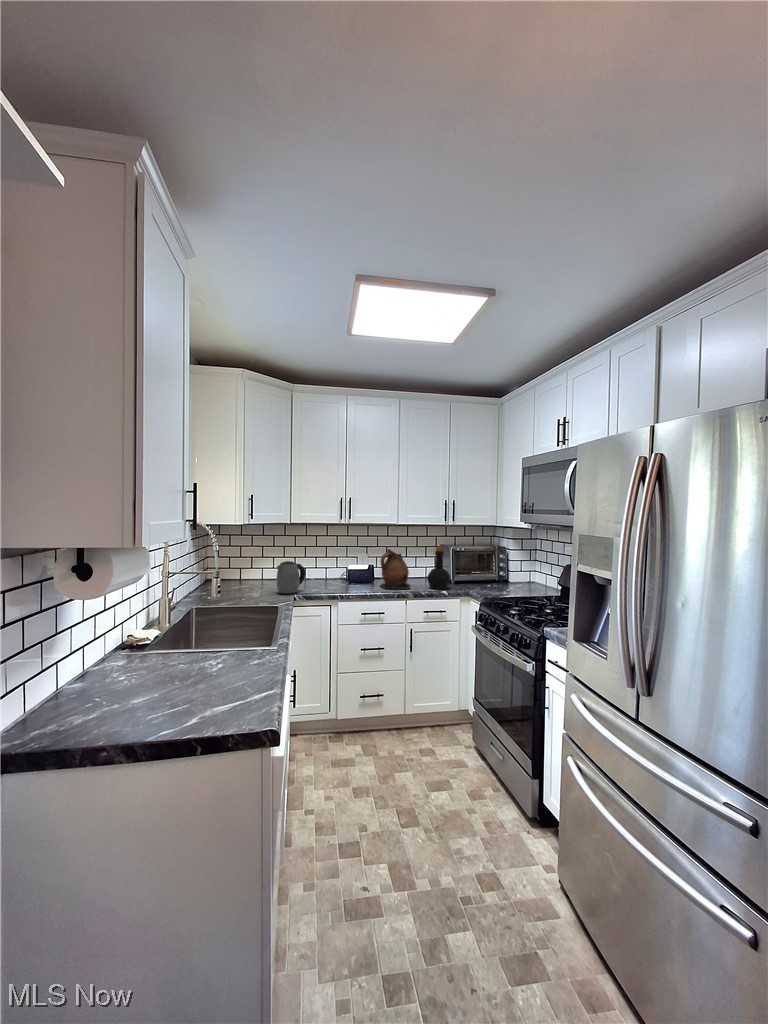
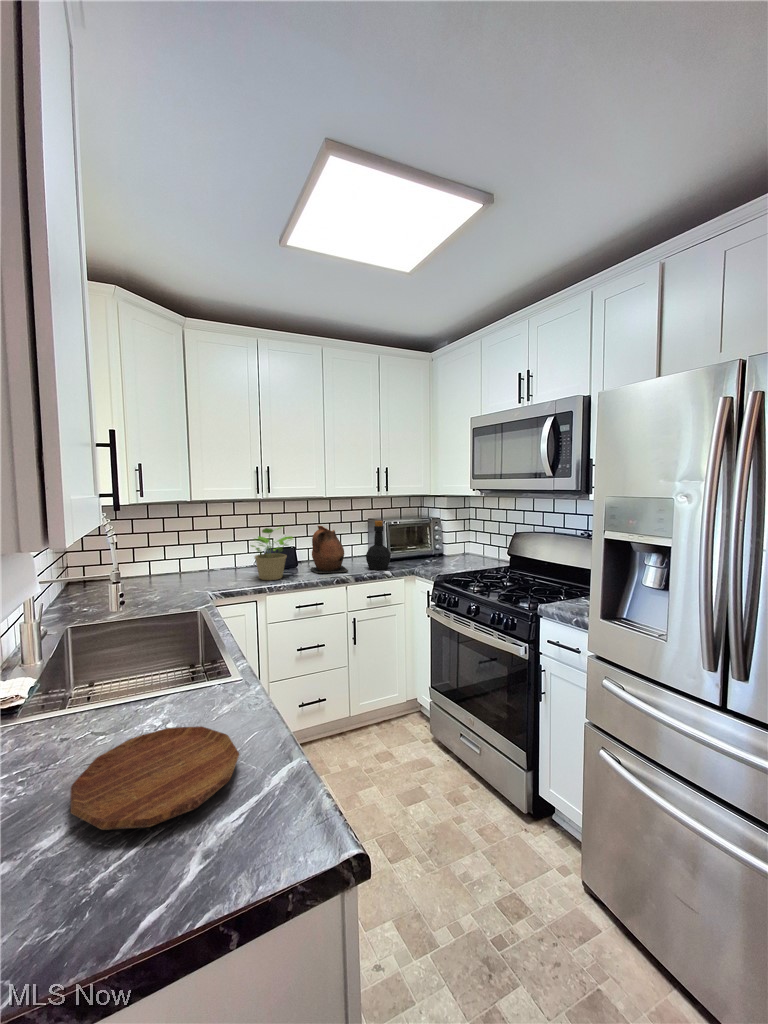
potted plant: none [330,548,365,591] -> present [251,527,293,580]
kettle: present [276,561,305,595] -> none [181,547,219,592]
tray: none [152,664,242,701] -> present [71,726,239,830]

